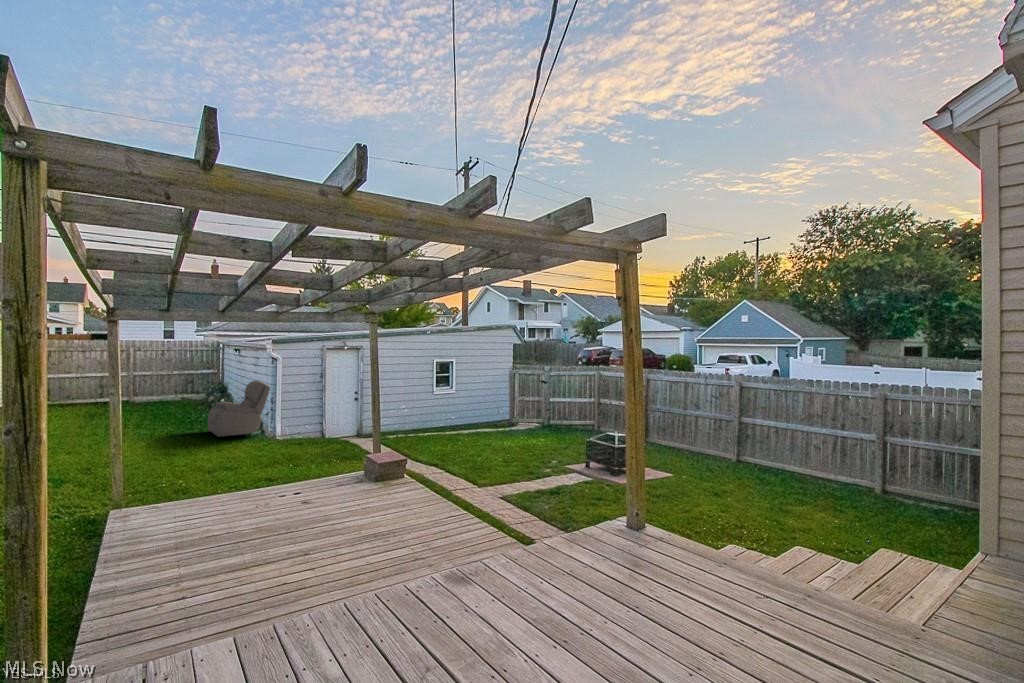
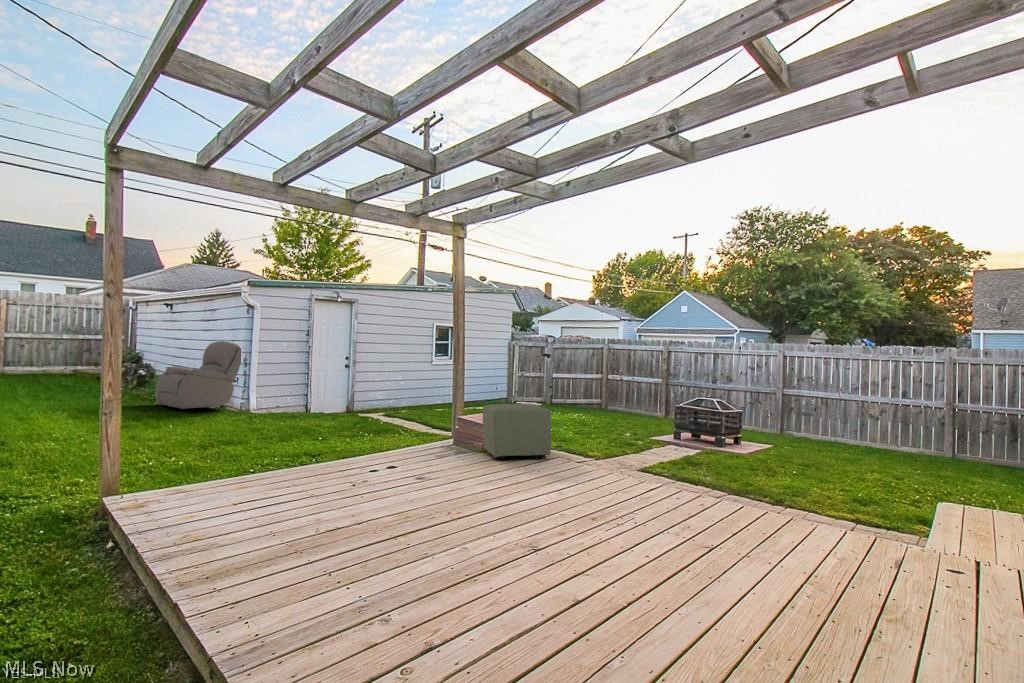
ottoman: none [355,451,414,502] -> present [482,404,551,459]

